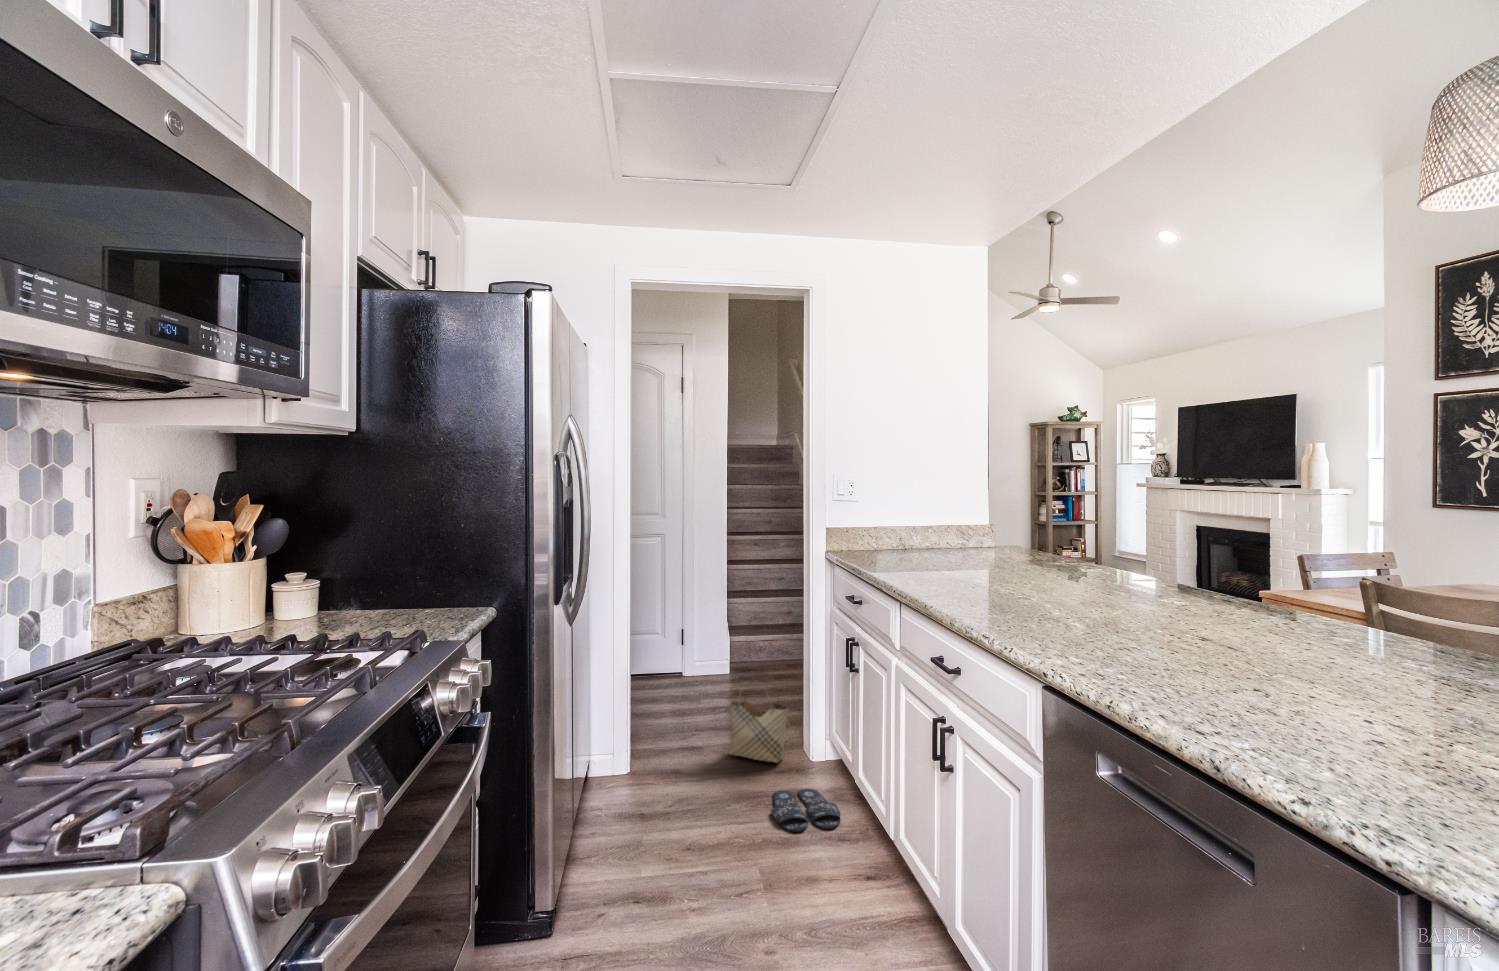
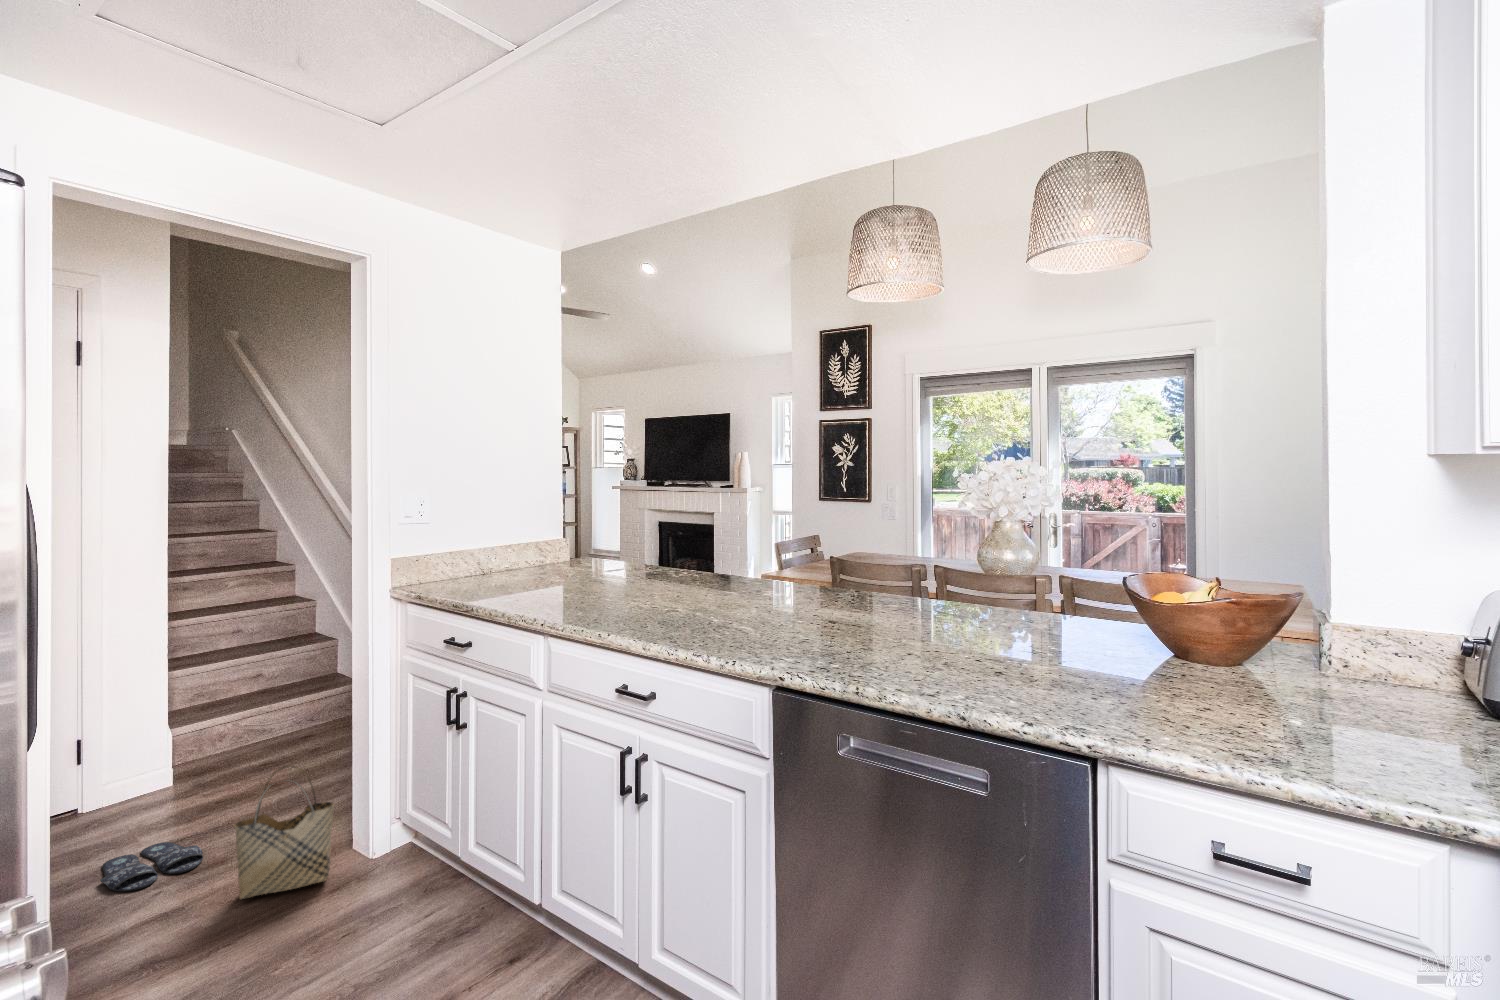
slippers: present [771,789,840,832] -> present [100,842,203,892]

